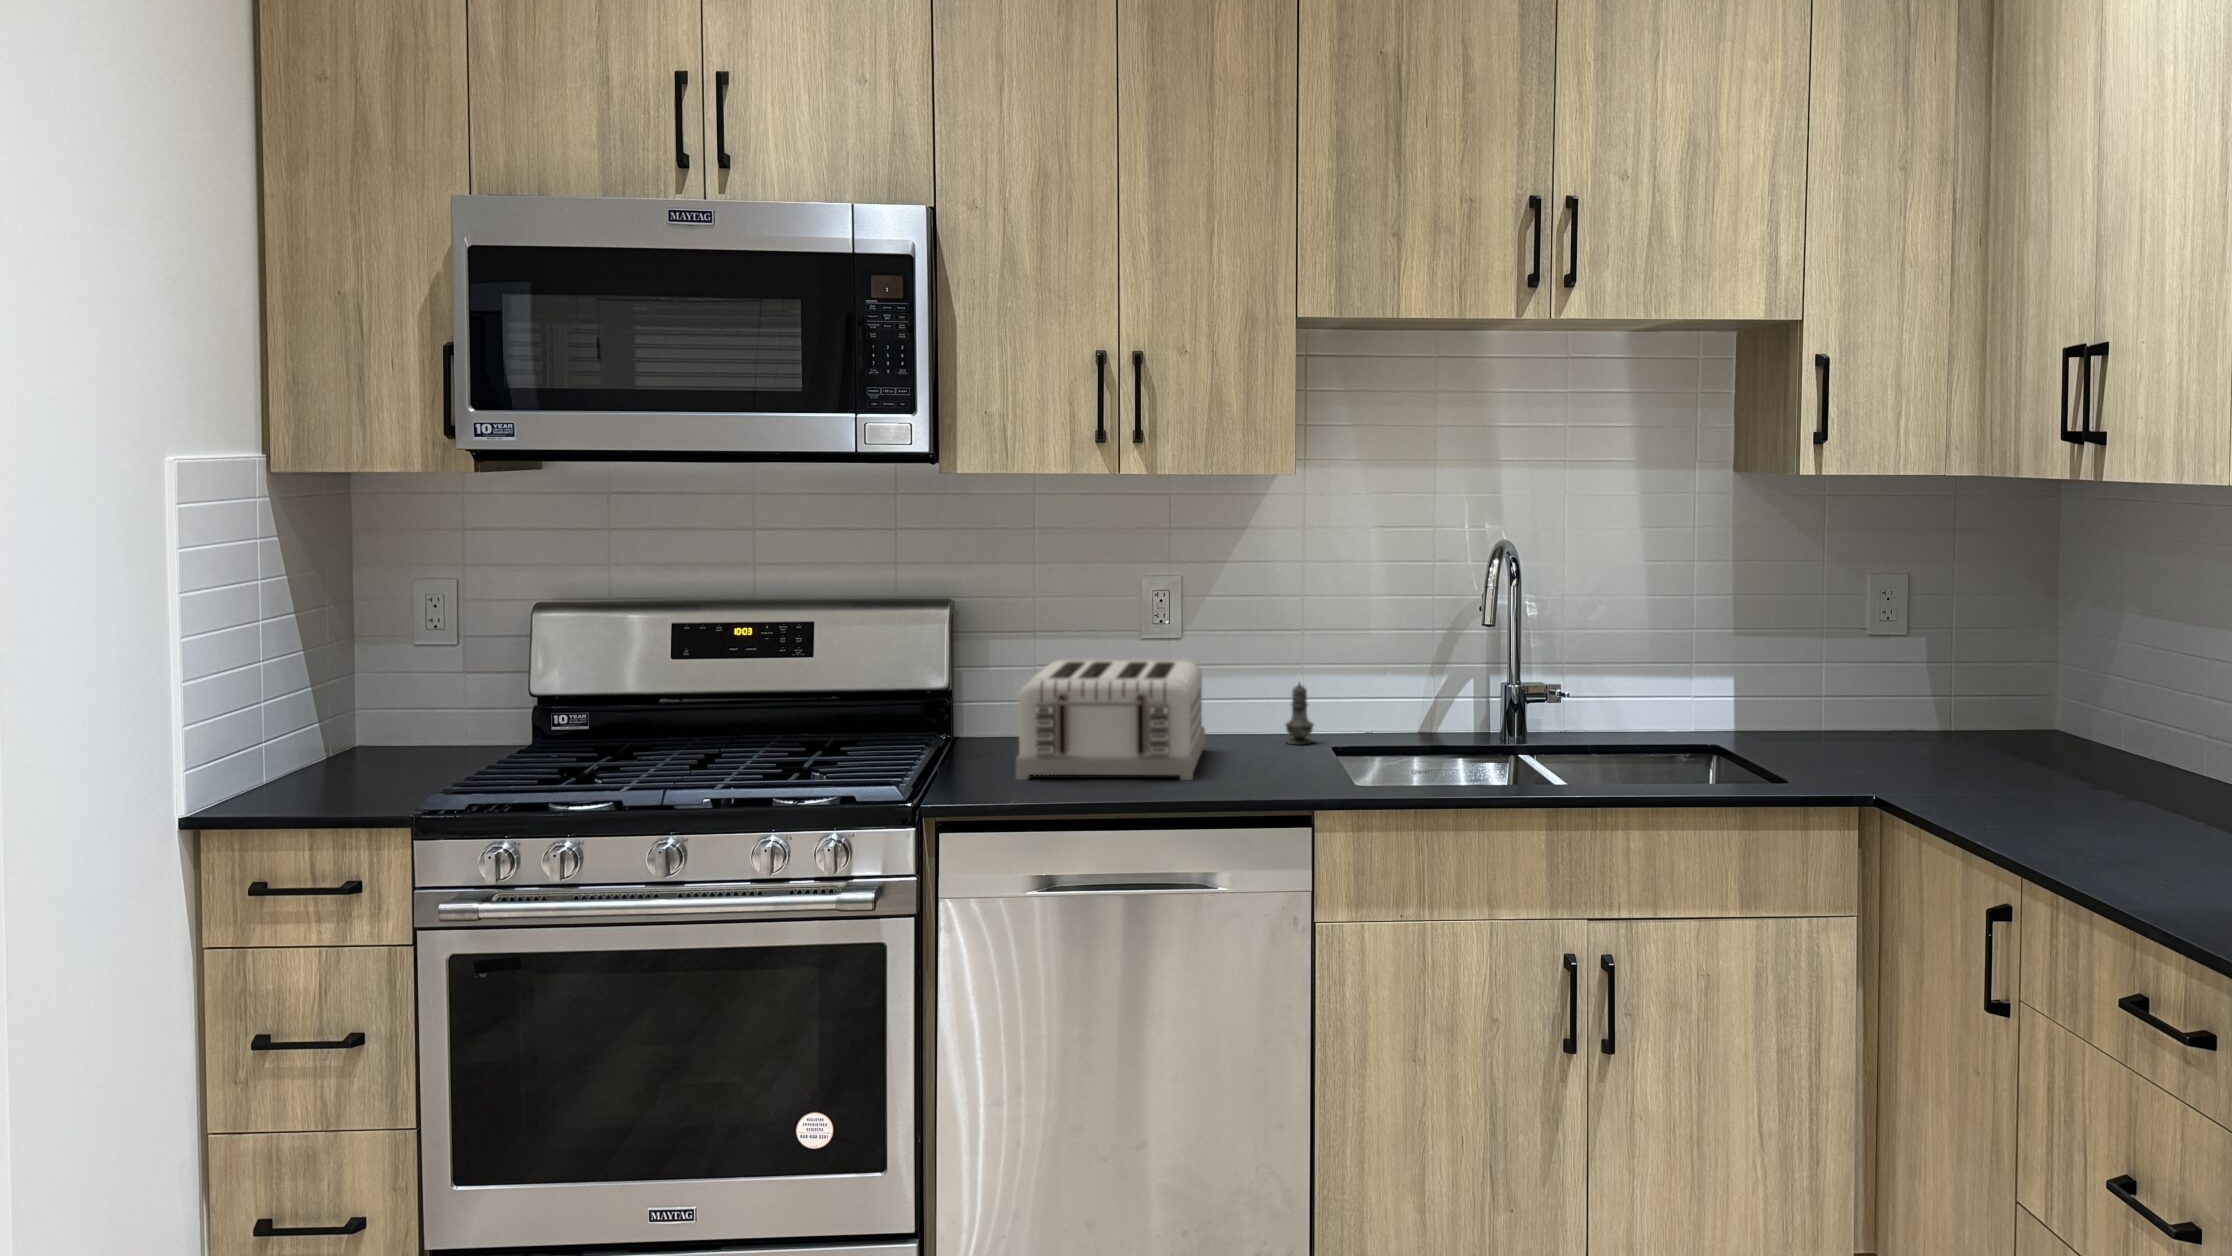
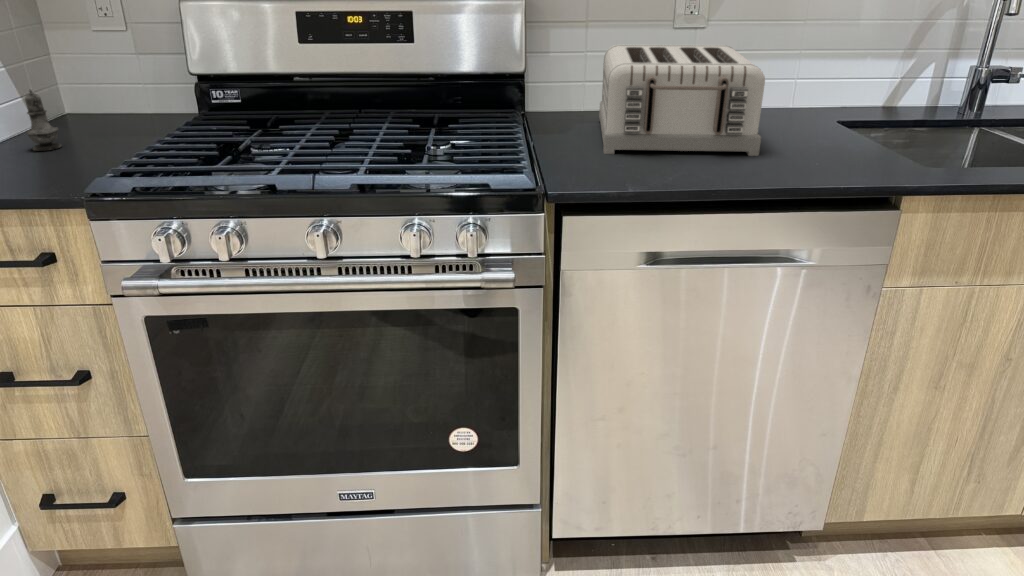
salt shaker: present [1285,683,1314,745] -> present [25,90,61,151]

